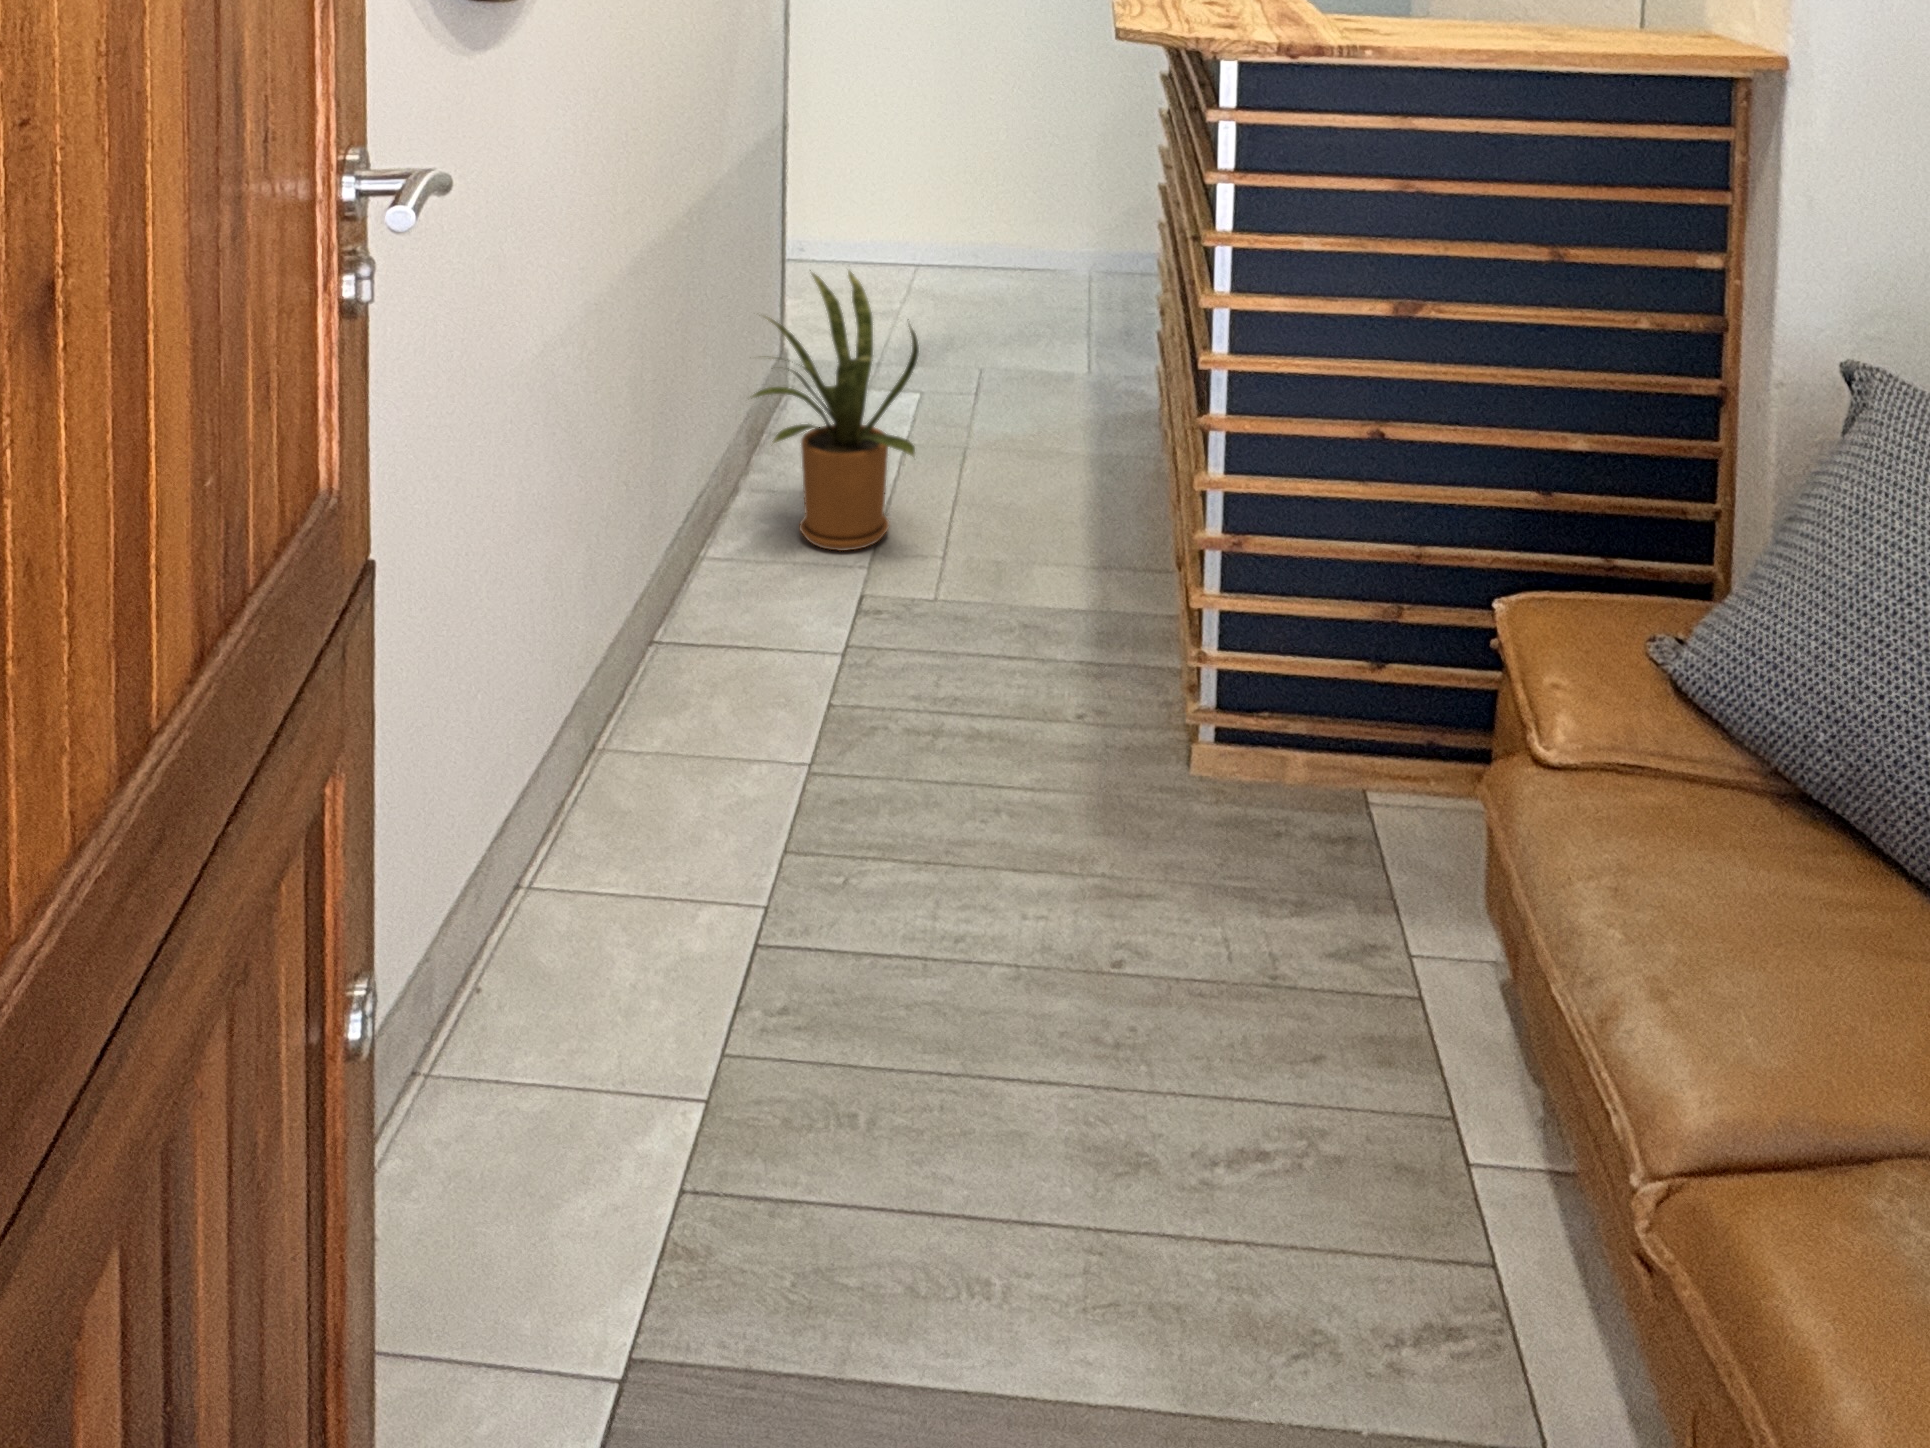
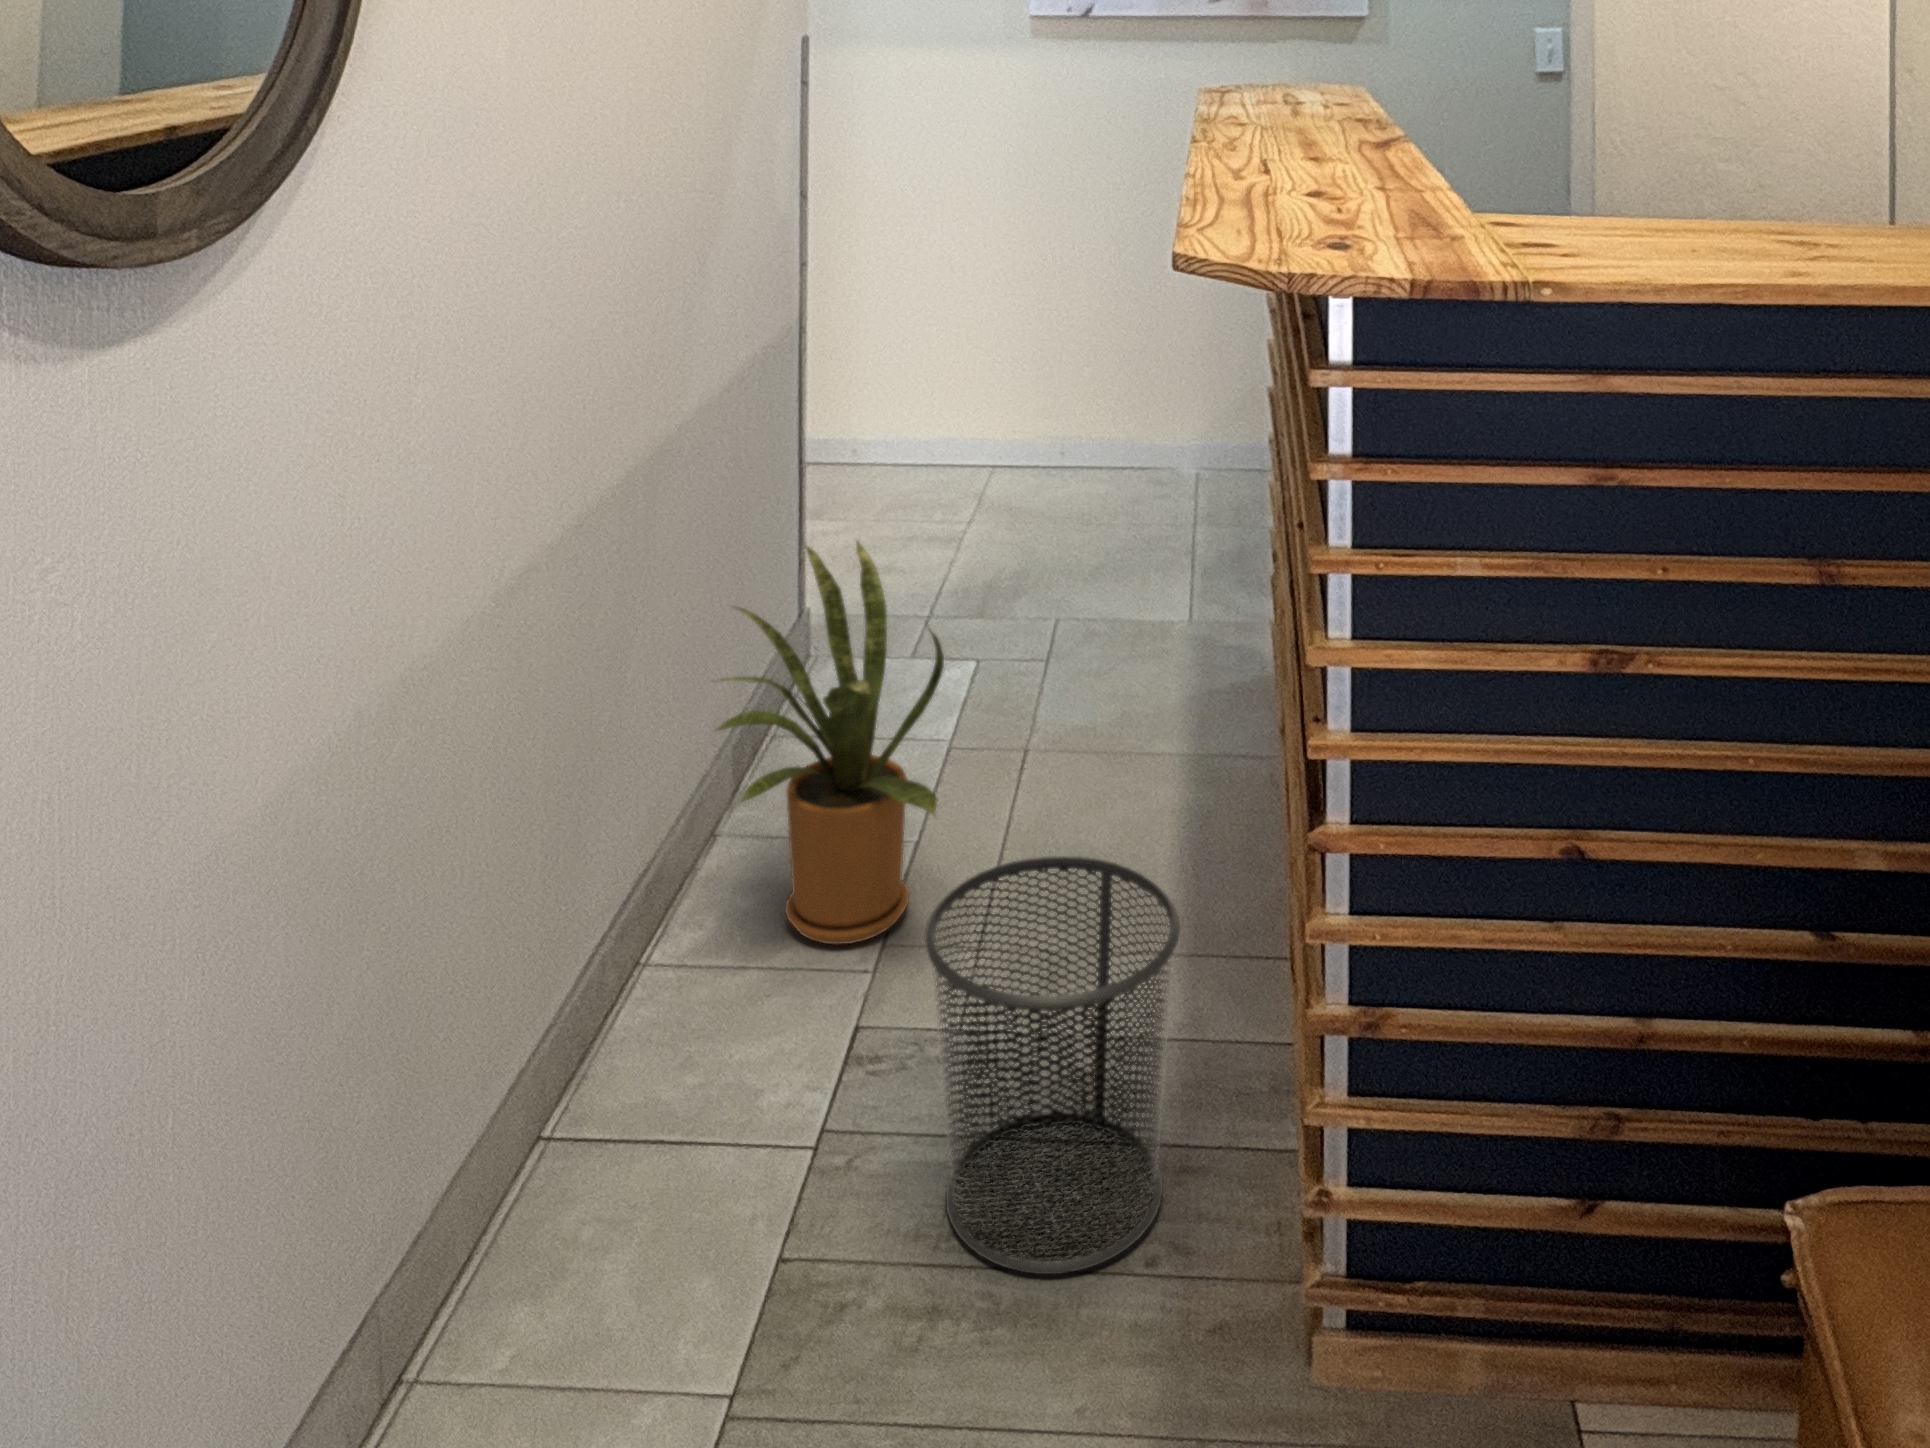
waste bin: none [925,466,1102,719] -> present [925,856,1180,1274]

